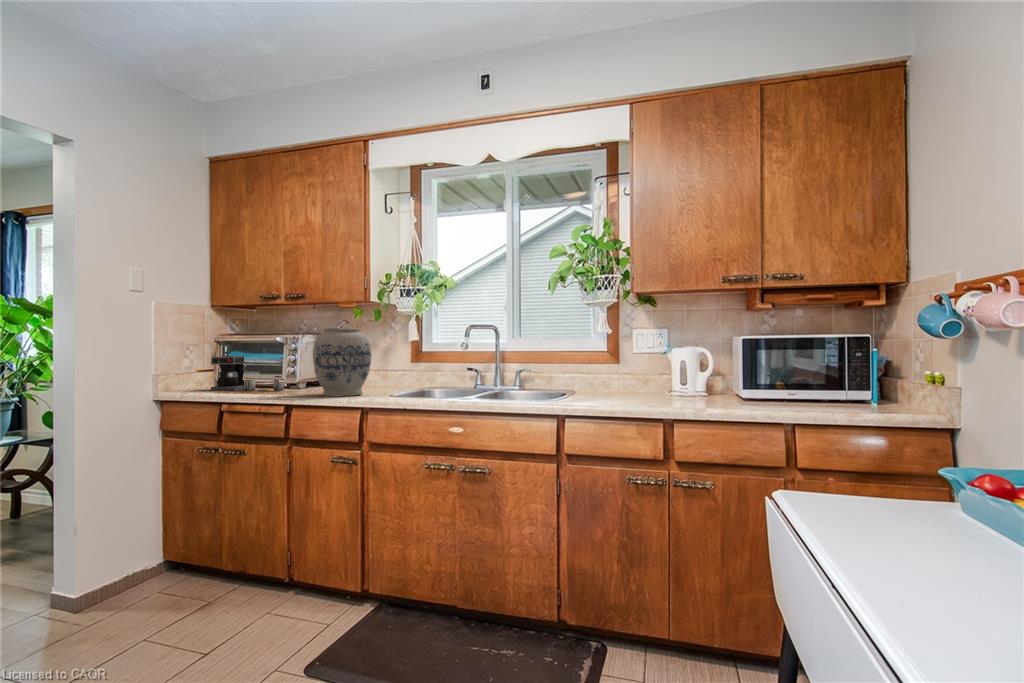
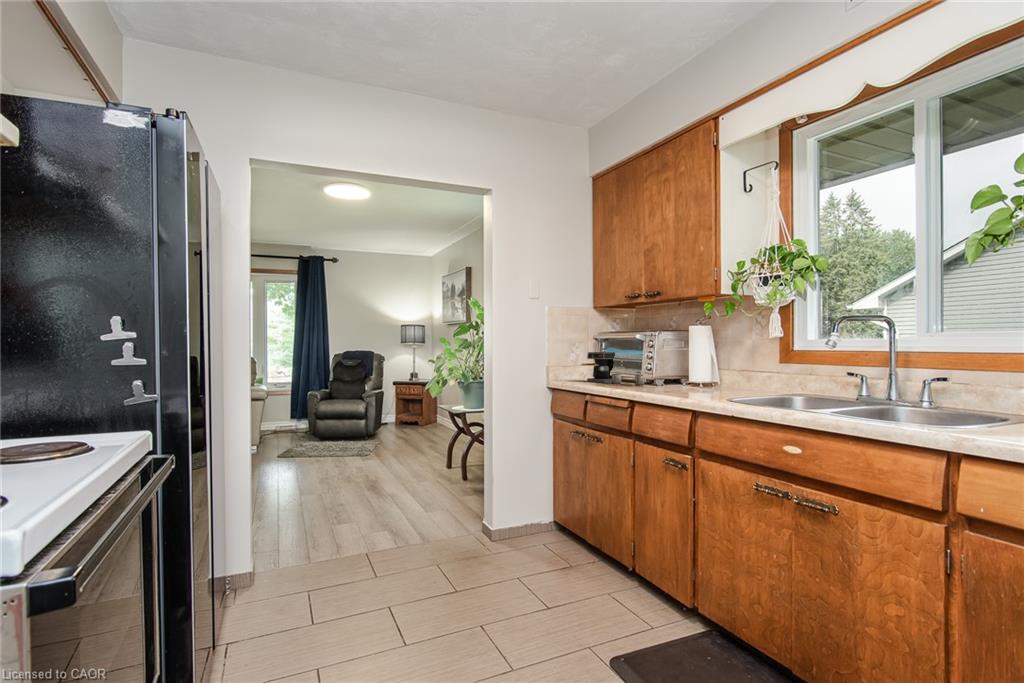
vase: present [313,328,371,396] -> none [653,324,715,396]

